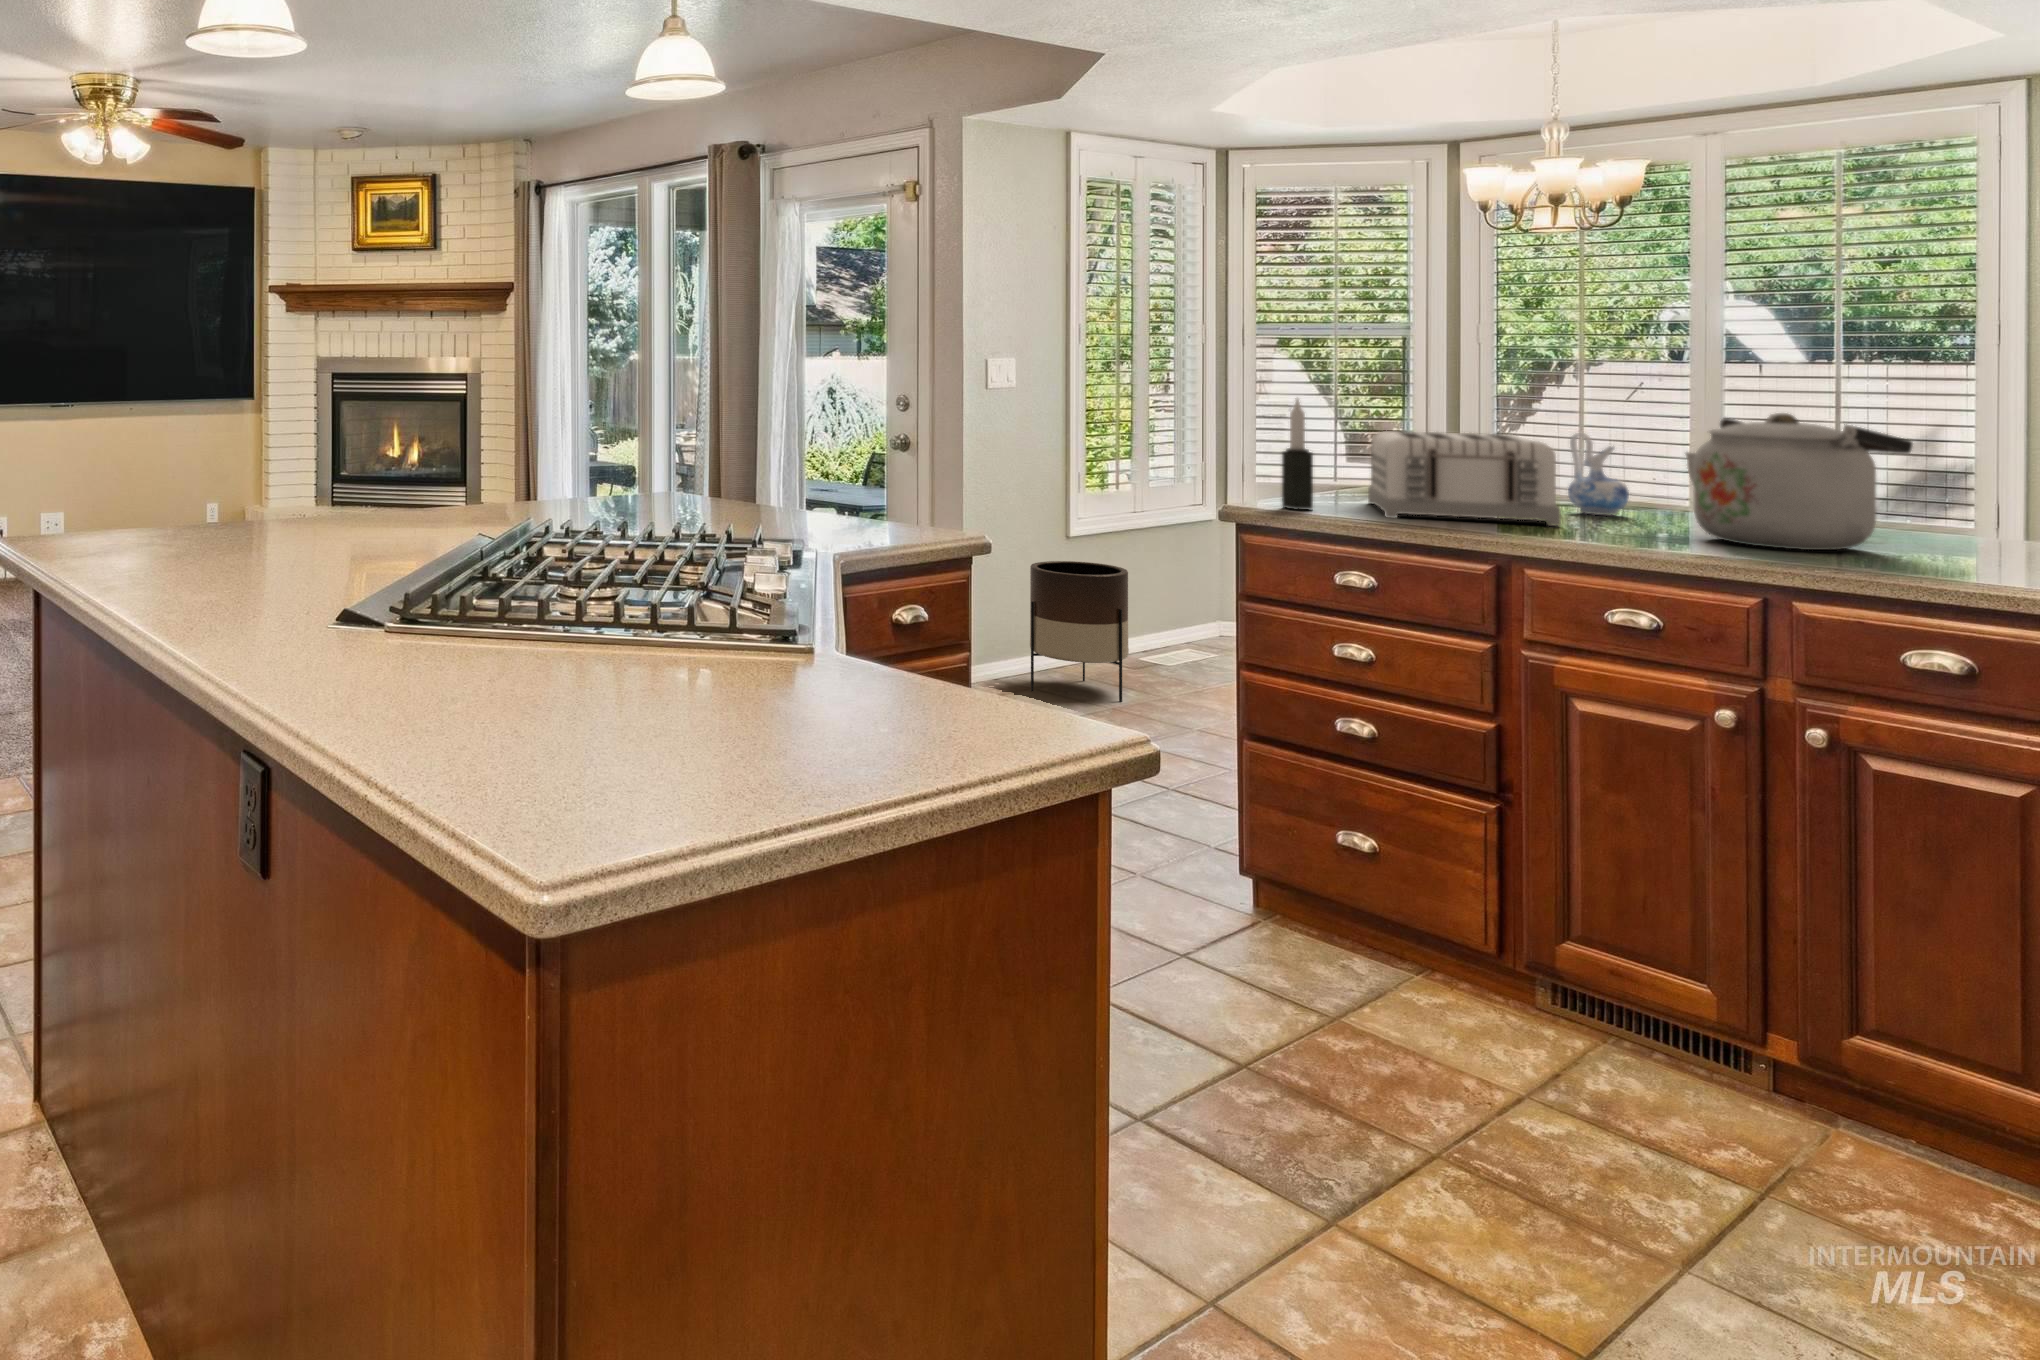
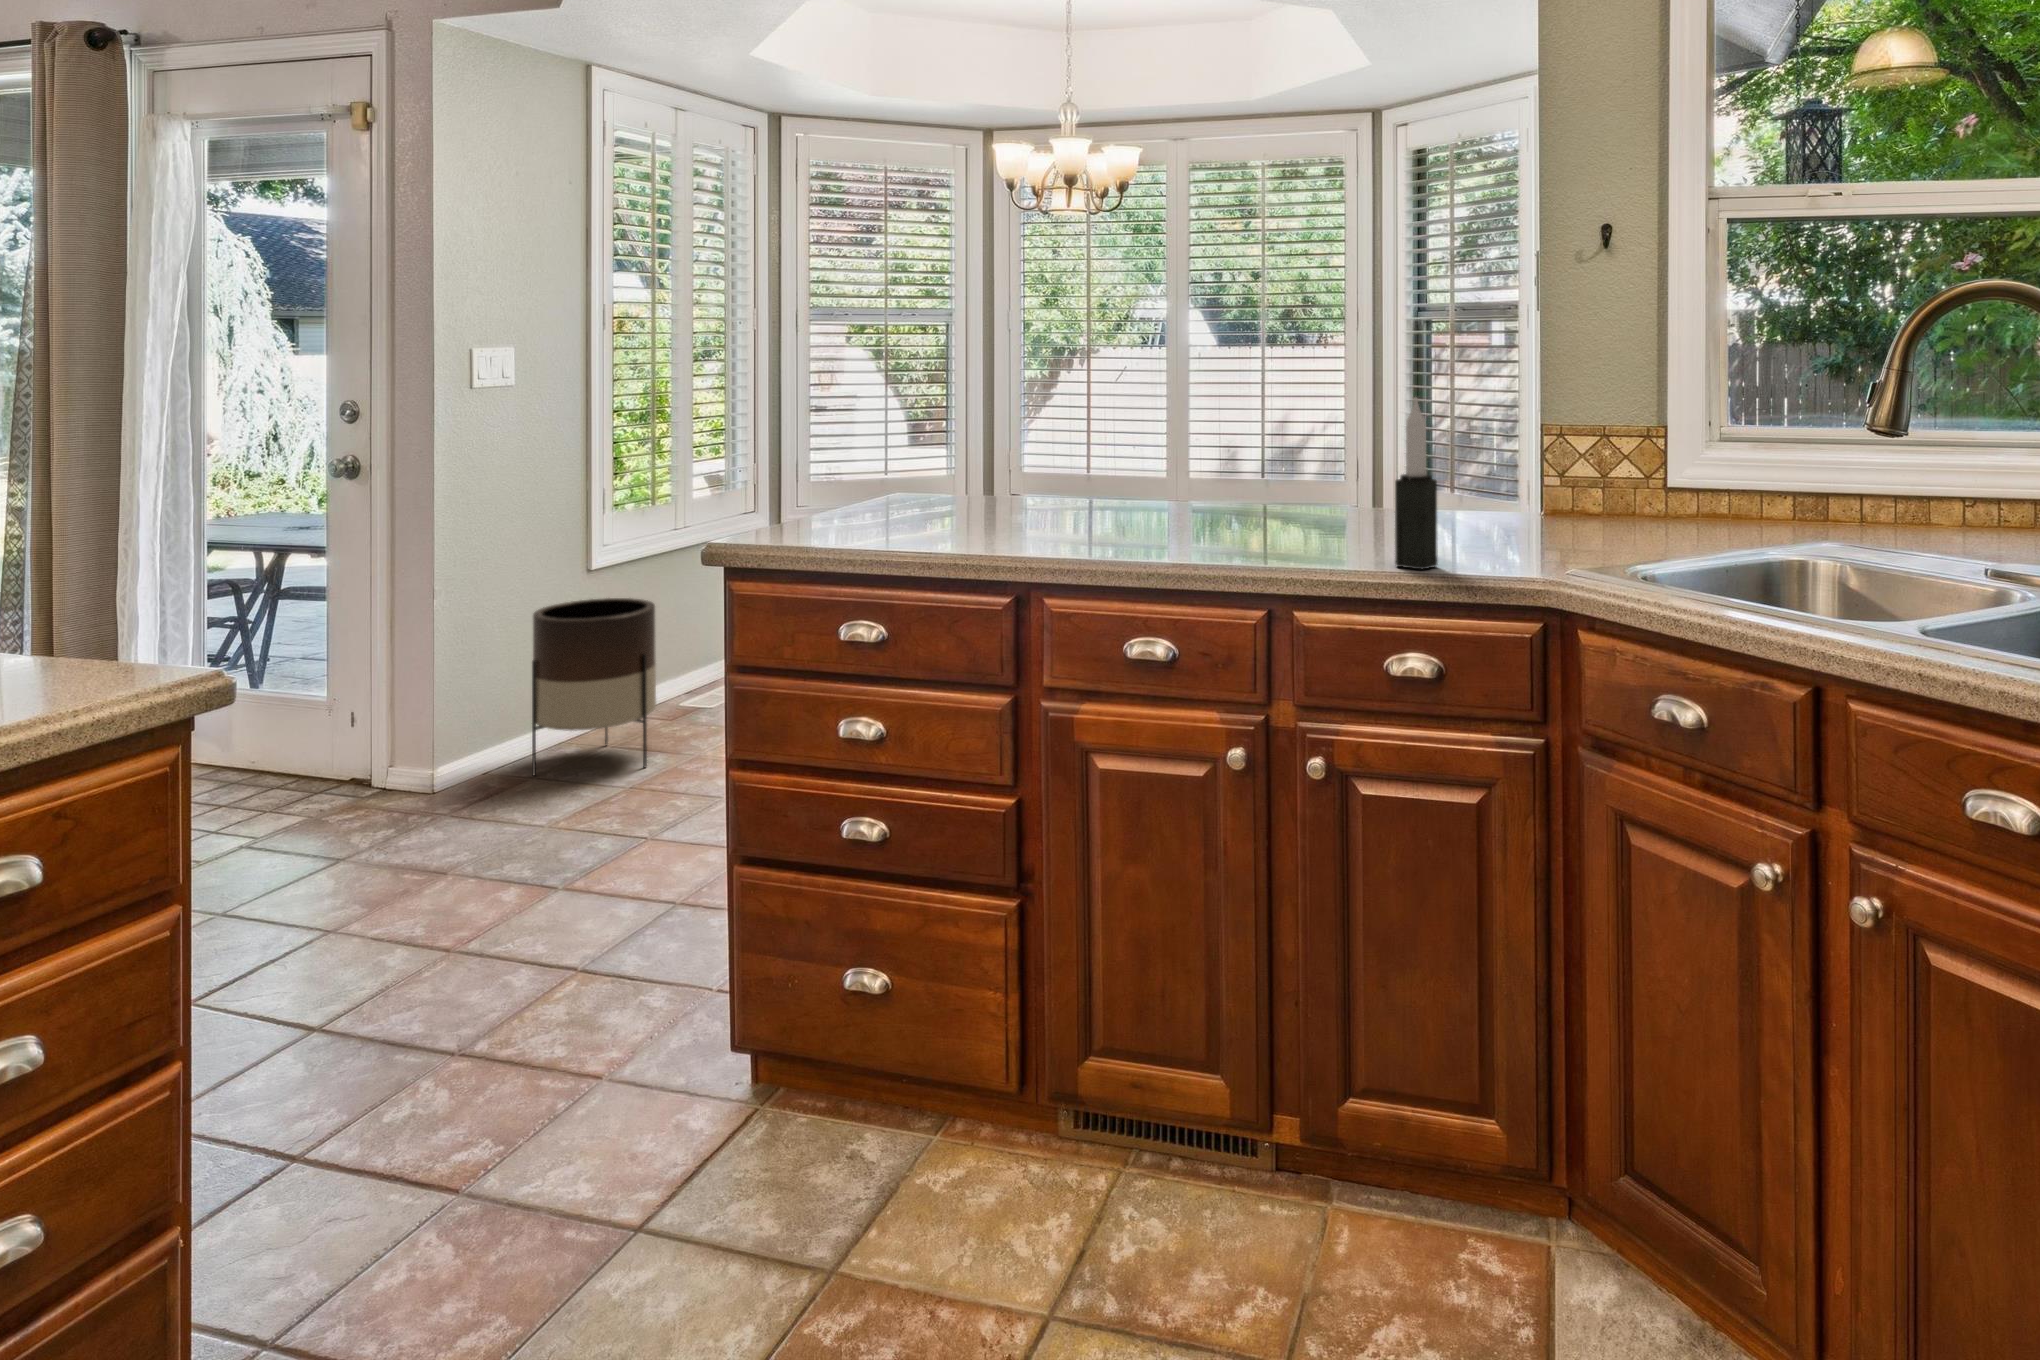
candle: present [1282,399,1313,510] -> present [1395,397,1438,569]
kettle: present [1686,413,1913,550] -> none [1189,391,1374,542]
toaster: present [1368,431,1561,526] -> none [884,425,1078,543]
ceramic pitcher: present [1568,433,1629,515] -> none [1084,419,1137,512]

